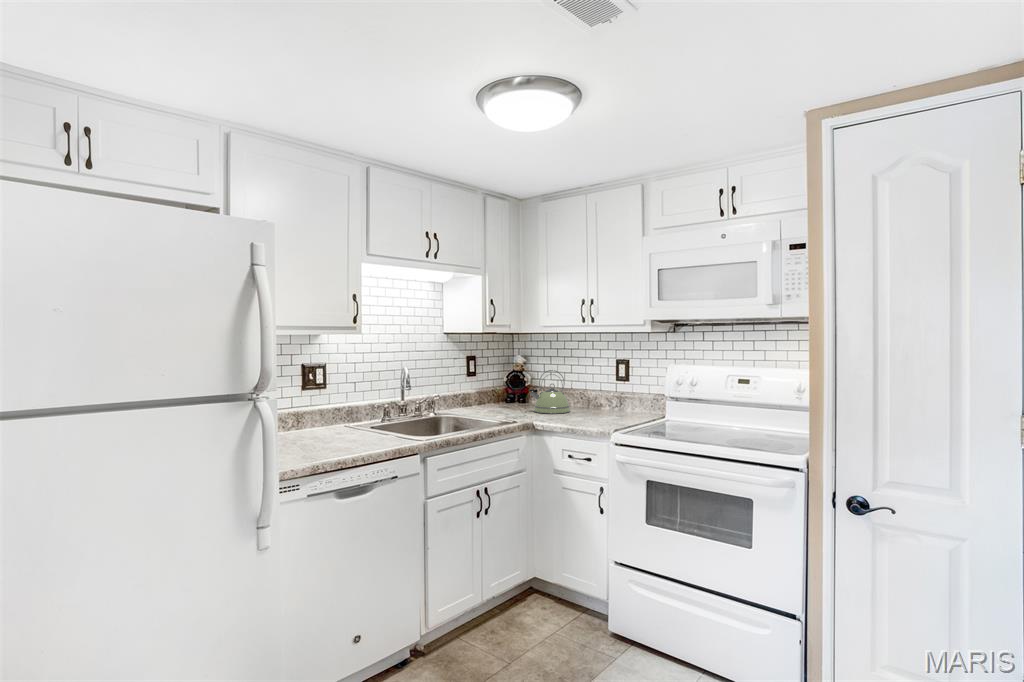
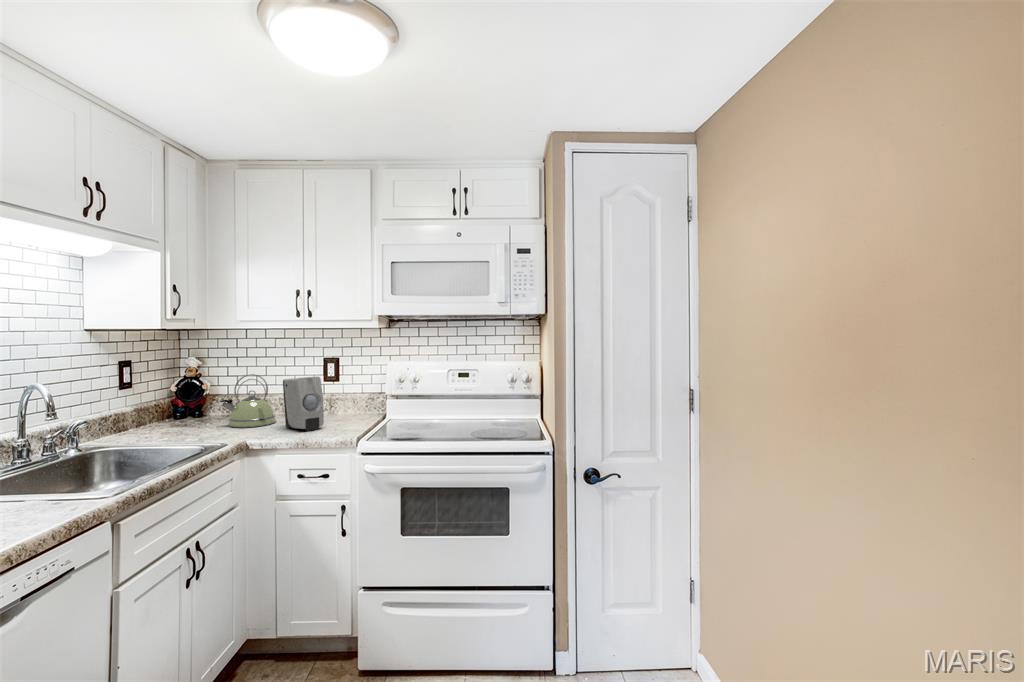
soap dispenser: none [570,374,599,421] -> present [283,377,324,431]

